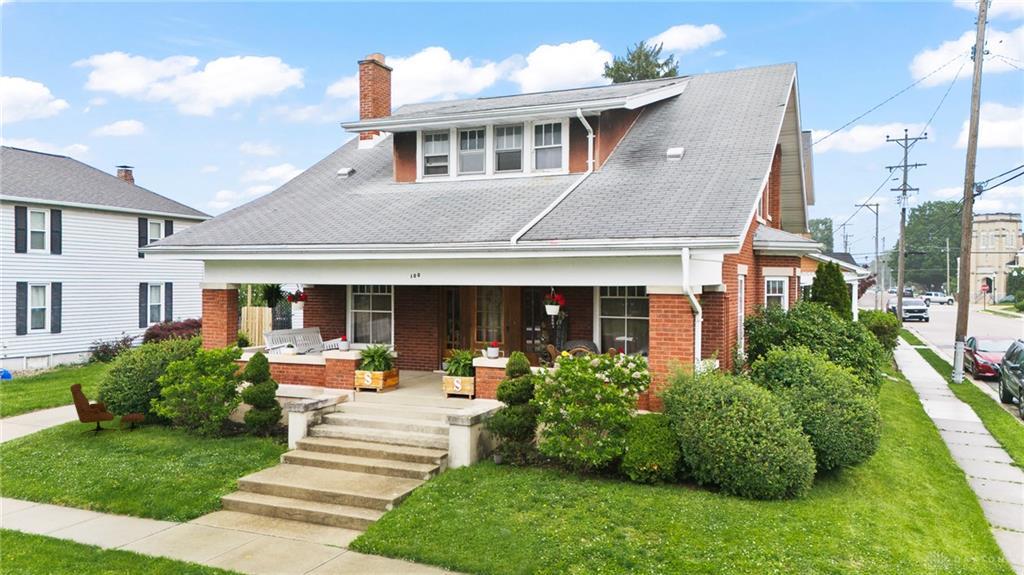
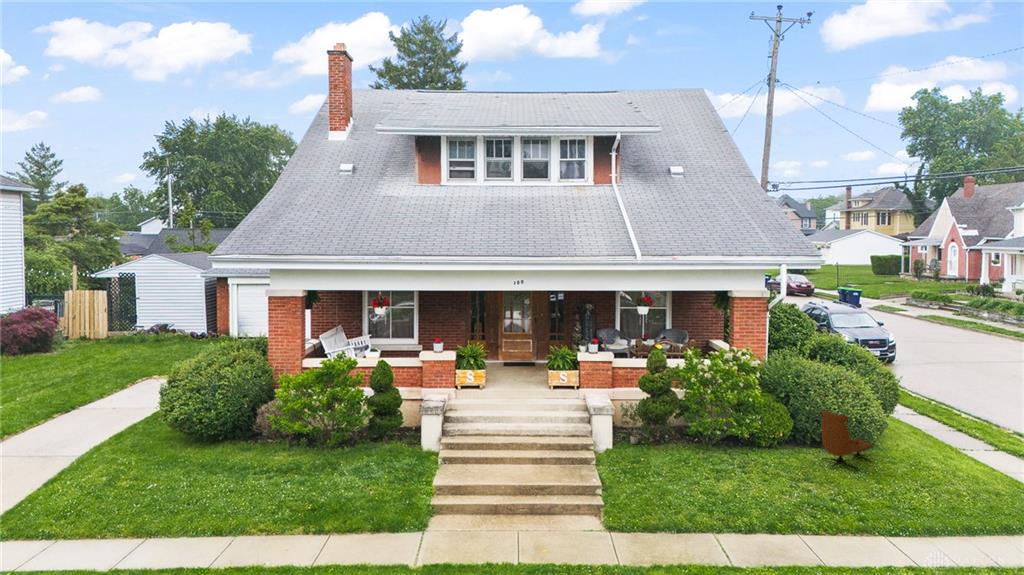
lounge chair: present [70,384,145,436] -> present [822,409,873,471]

